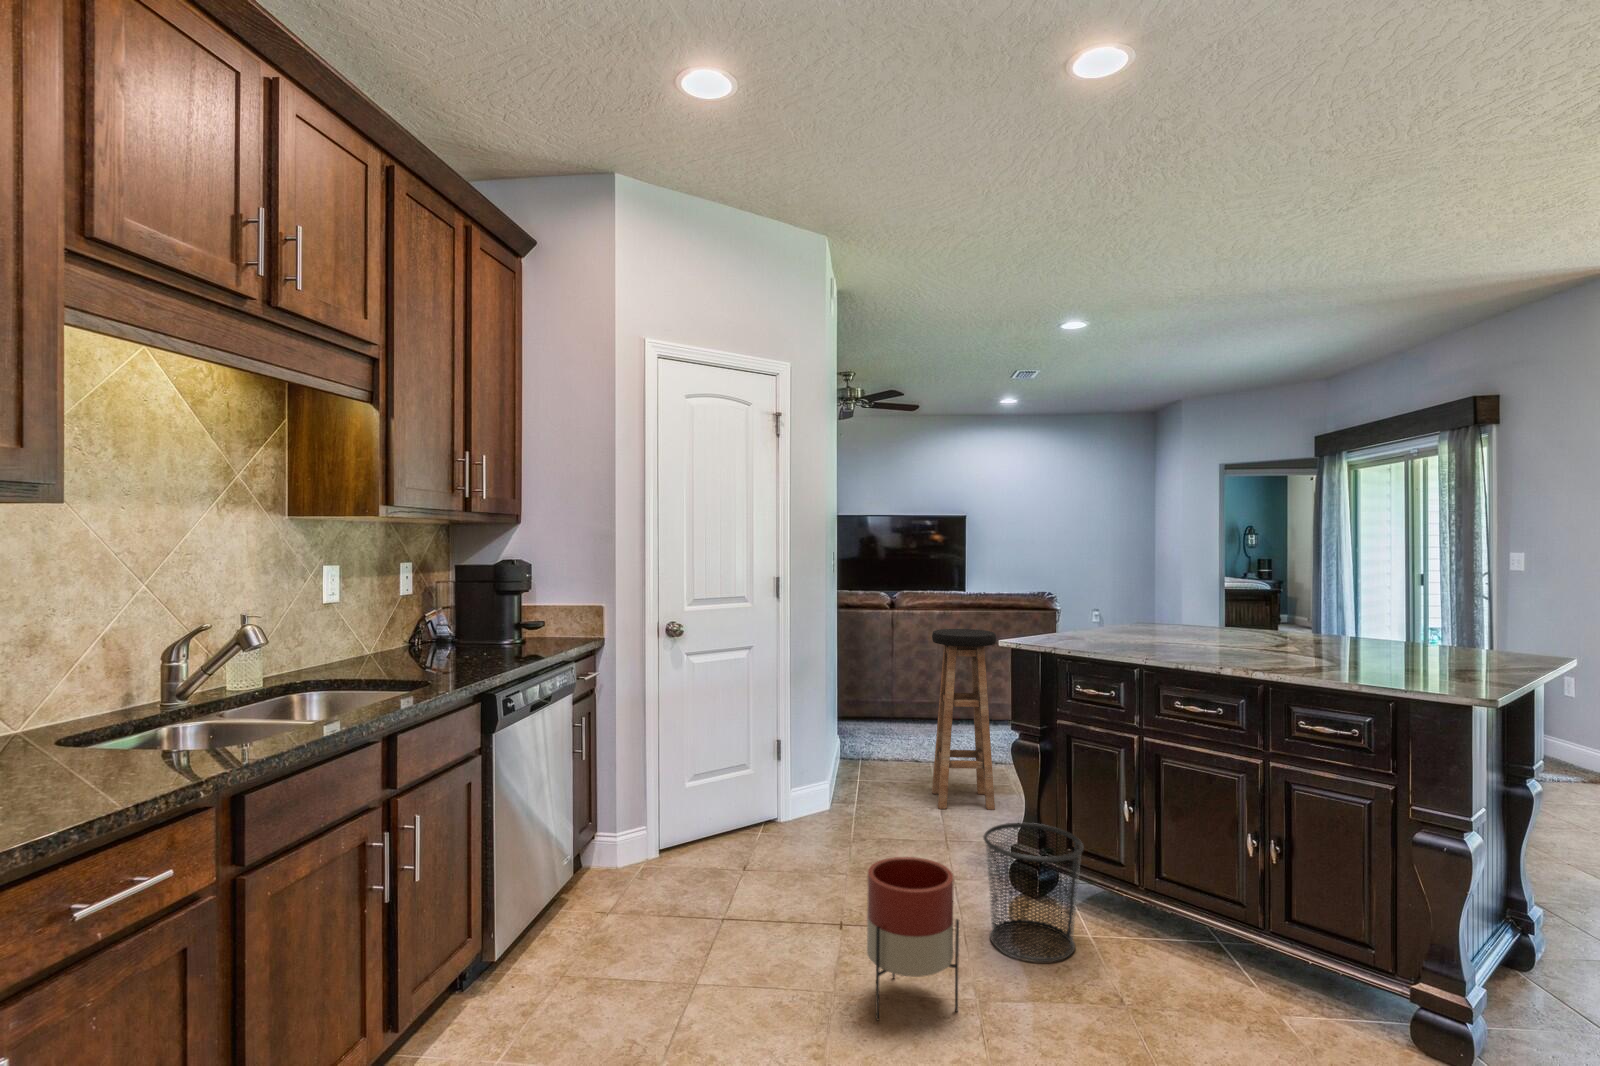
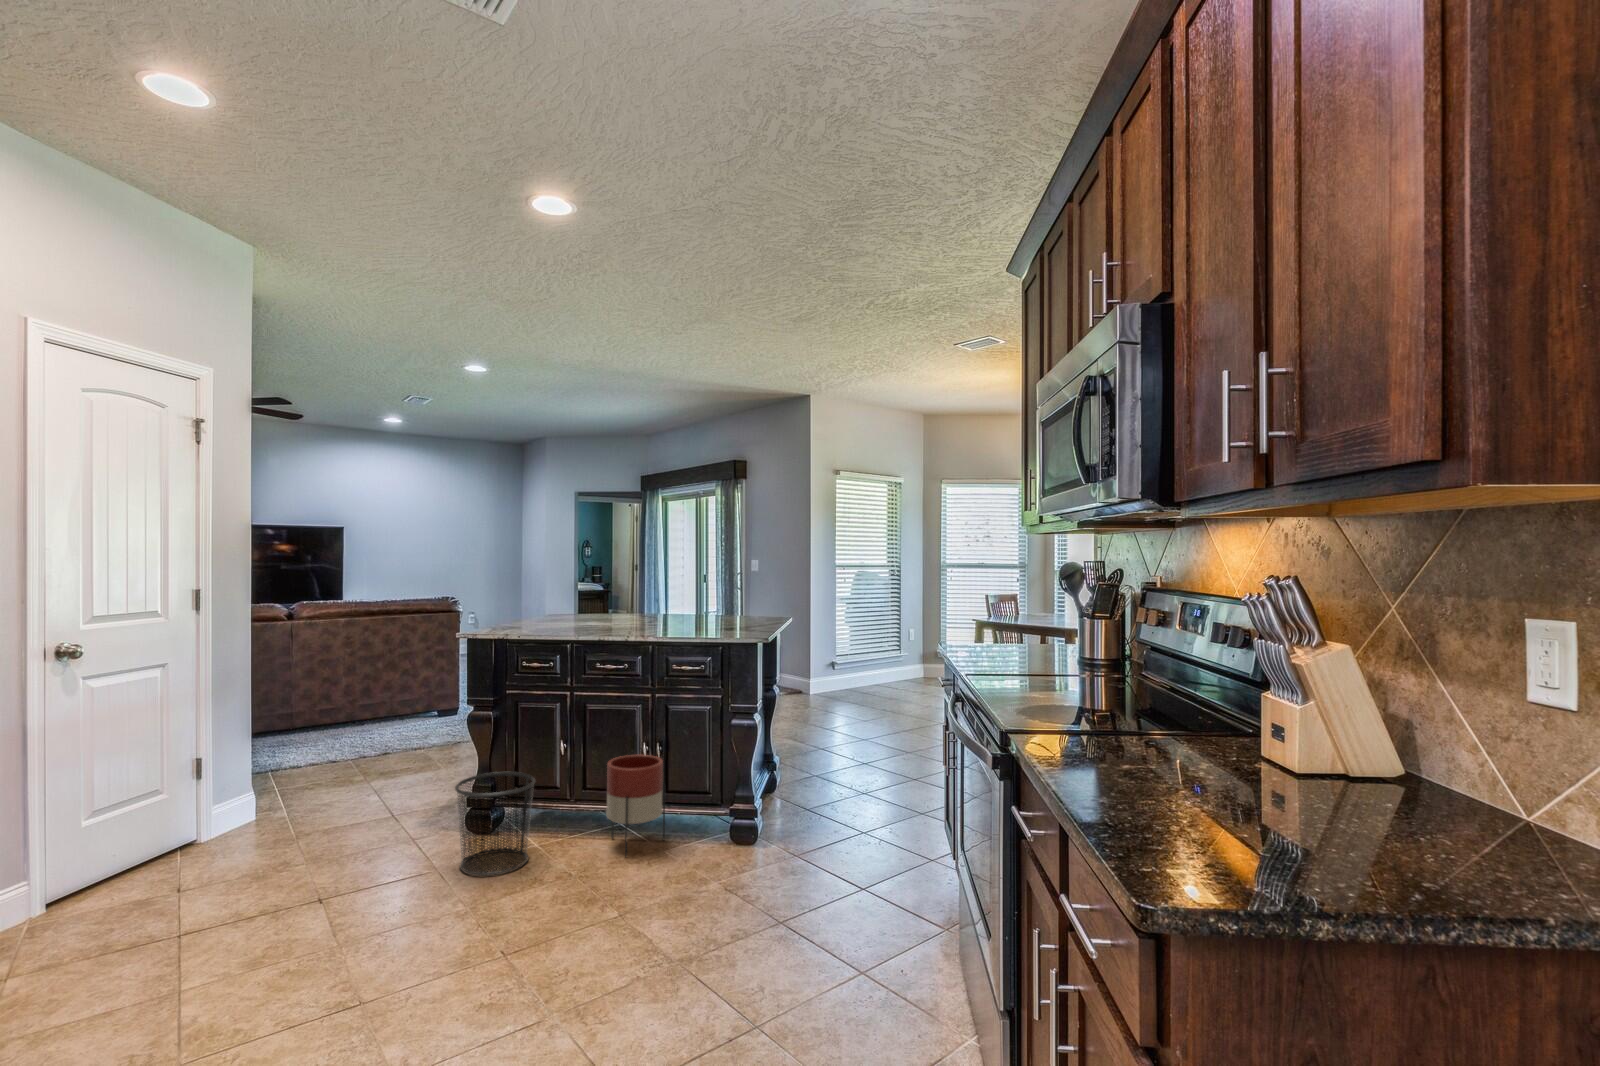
bar stool: present [932,629,996,810] -> none [358,631,425,795]
planter: present [867,857,959,1020] -> present [606,755,665,856]

